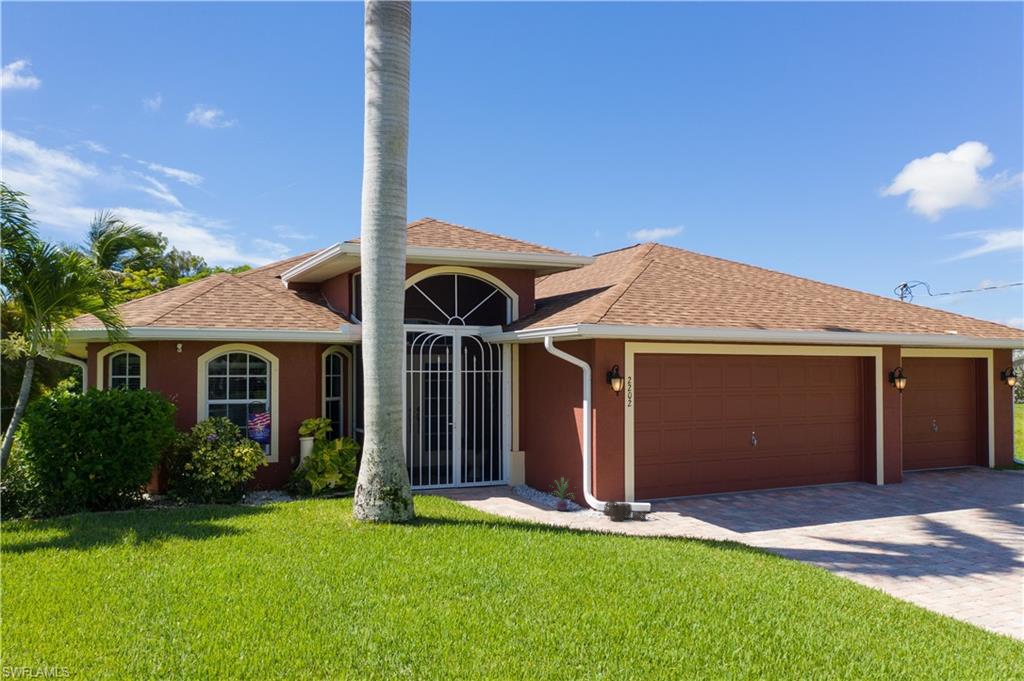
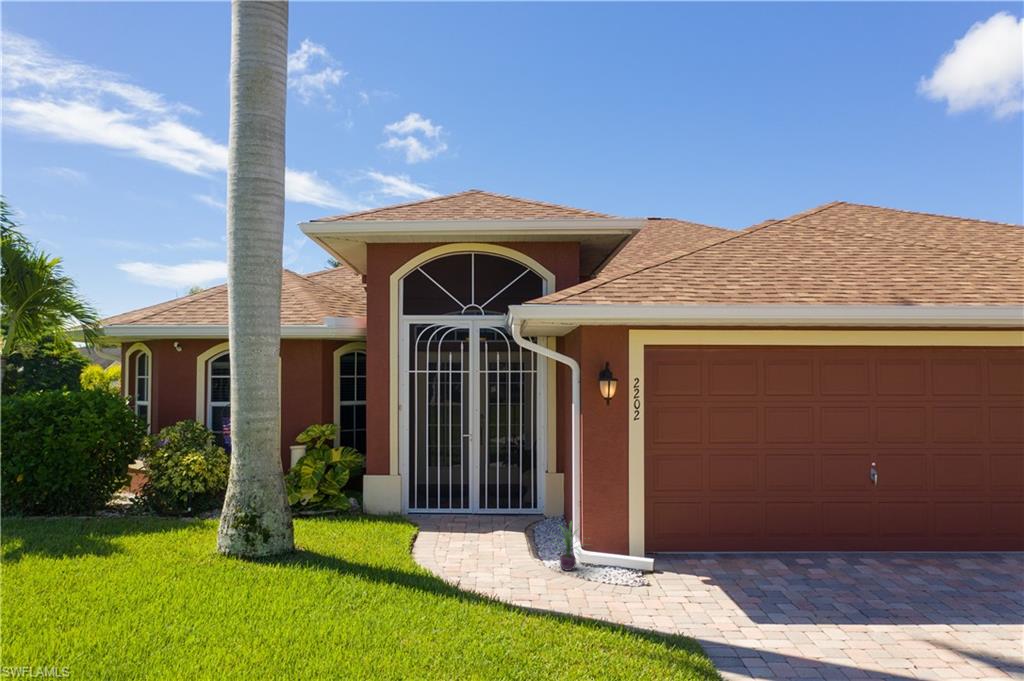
woven basket: present [604,500,646,522] -> none [622,562,681,607]

